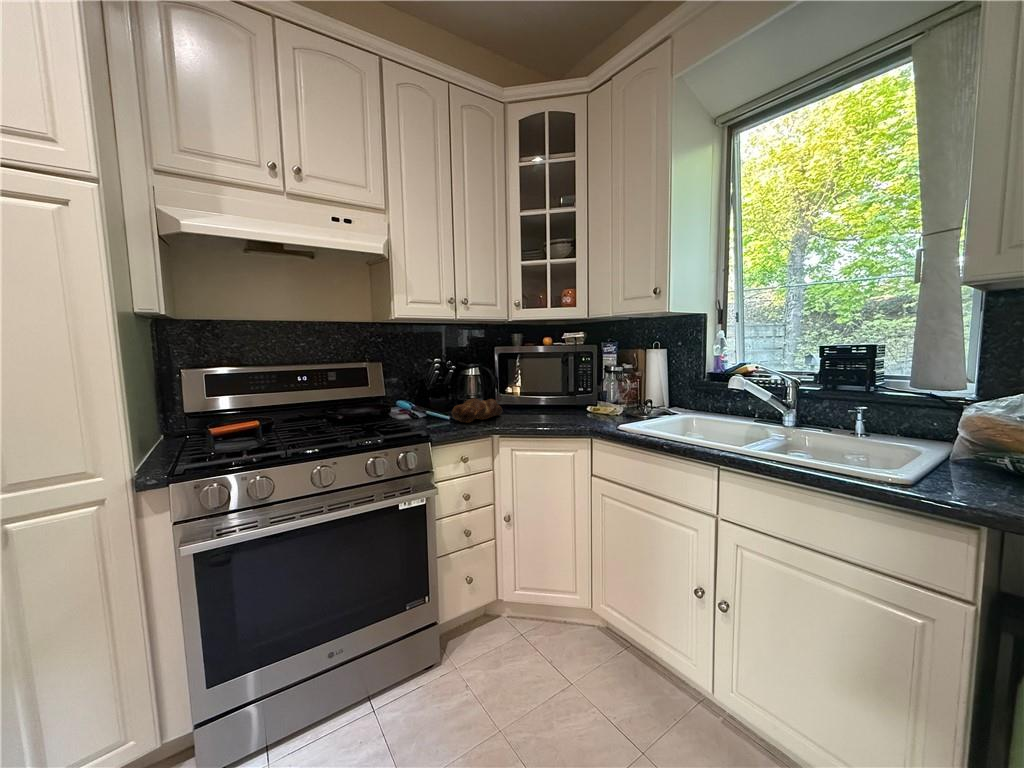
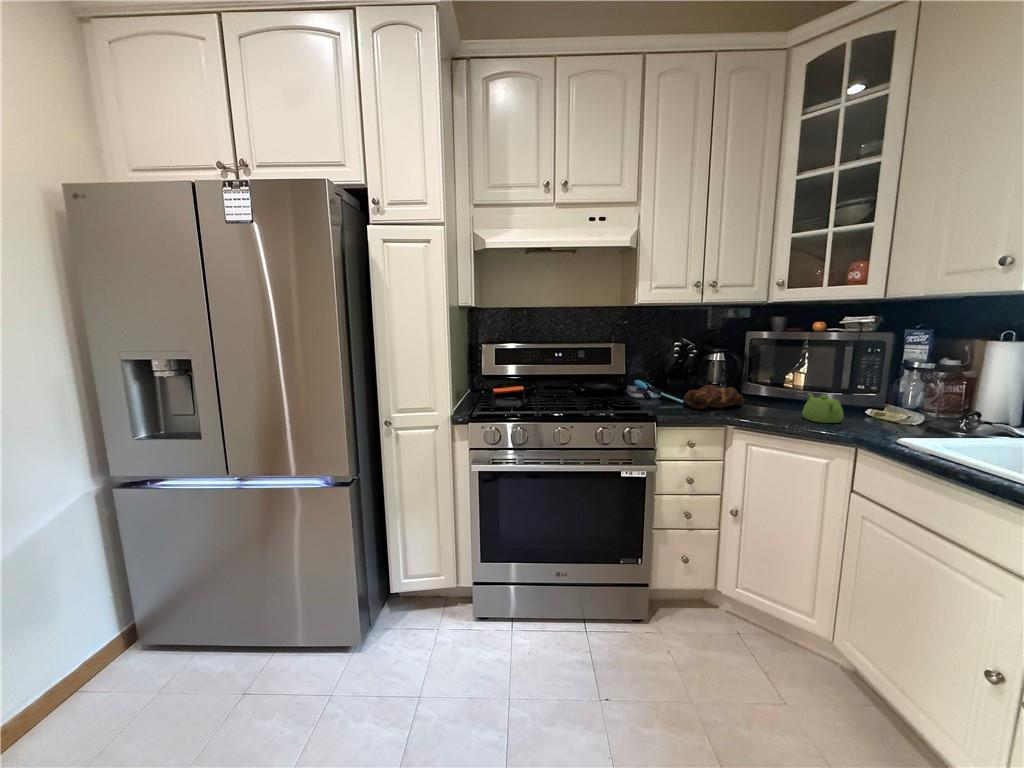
teapot: none [550,397,579,421] -> present [802,393,843,423]

